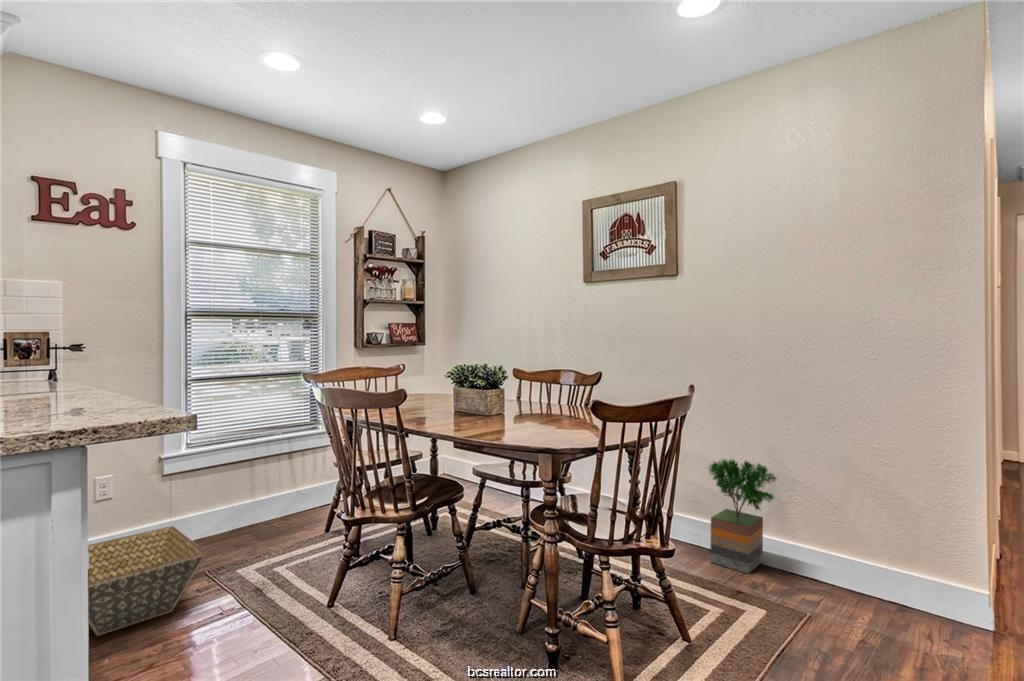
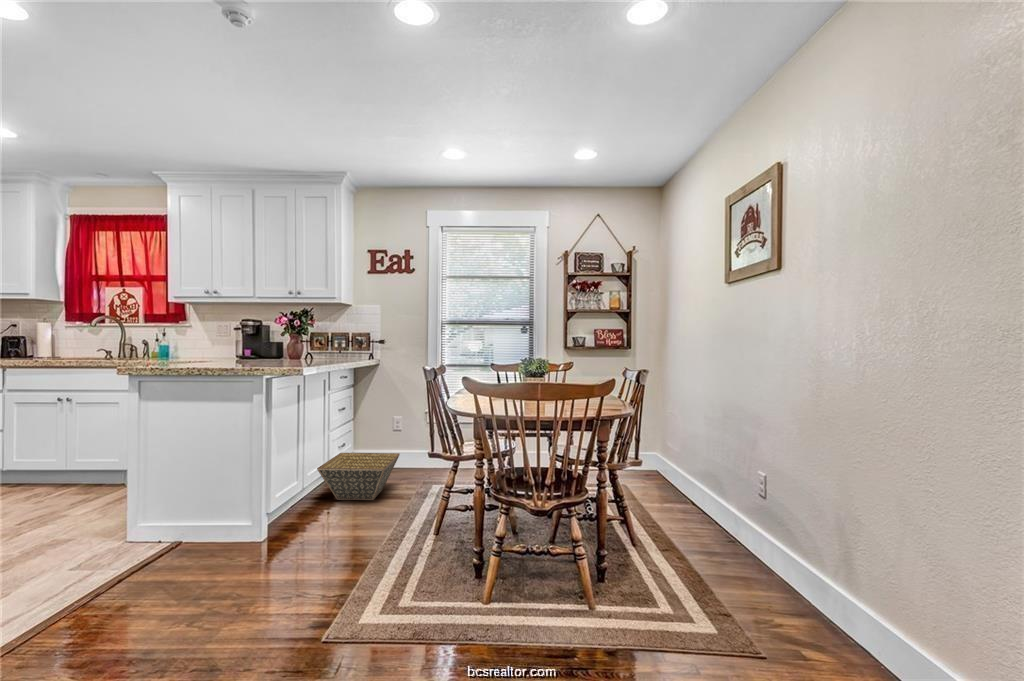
potted tree: present [709,459,776,573] -> none [739,493,852,645]

